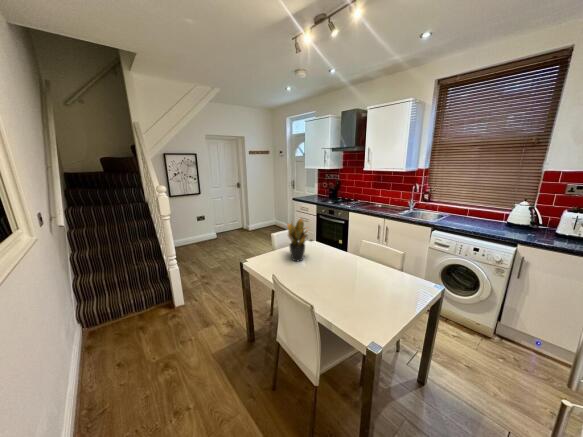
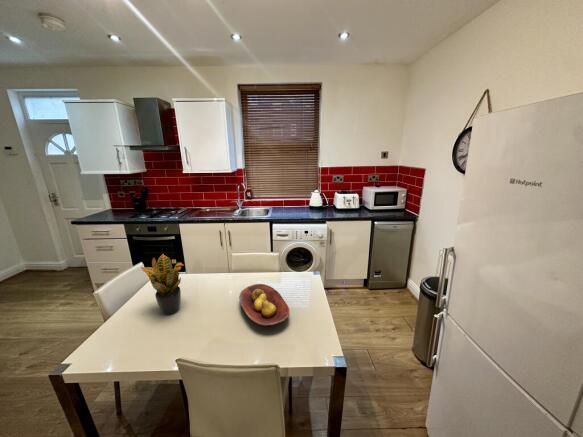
fruit bowl: none [330,265,371,299] -> present [239,284,290,326]

